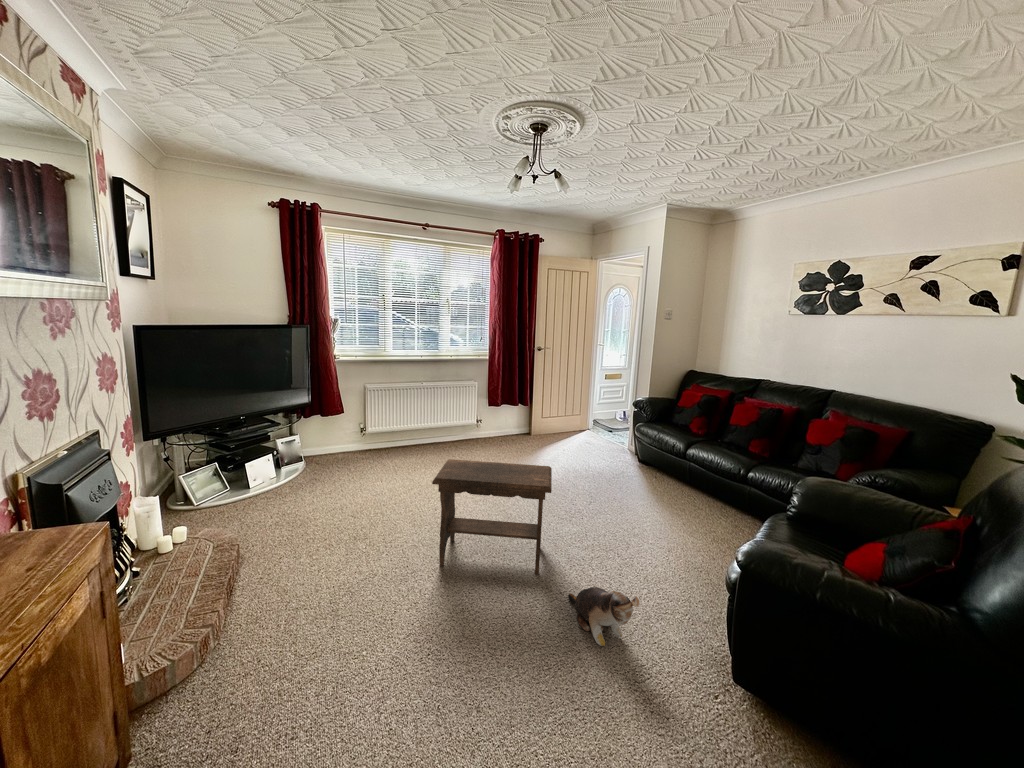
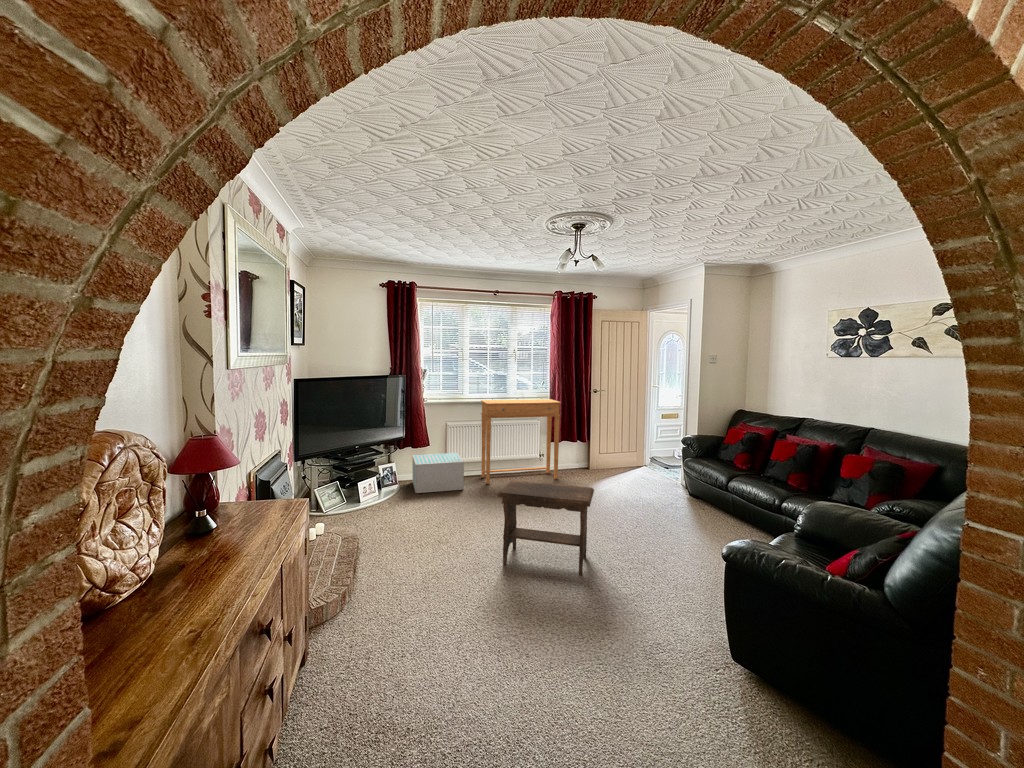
side table: none [406,357,501,456] -> present [481,399,561,484]
storage box: none [320,420,386,472] -> present [412,453,464,493]
plush toy: present [568,587,639,646] -> none [604,580,652,626]

